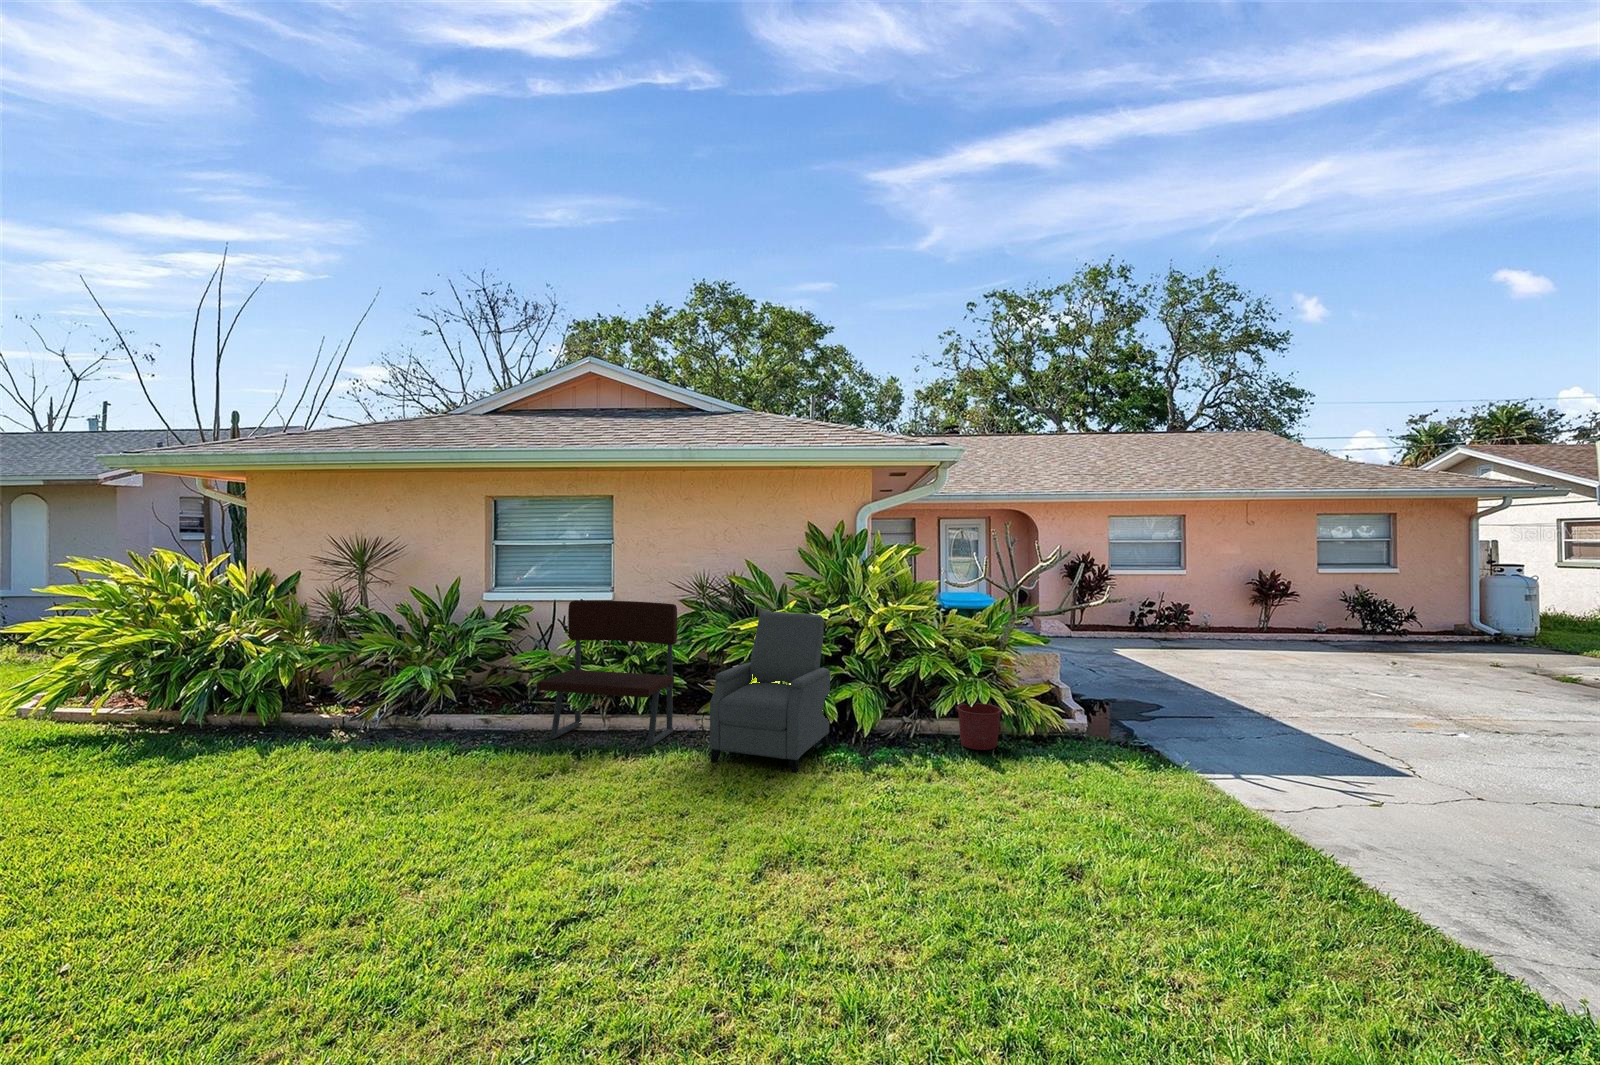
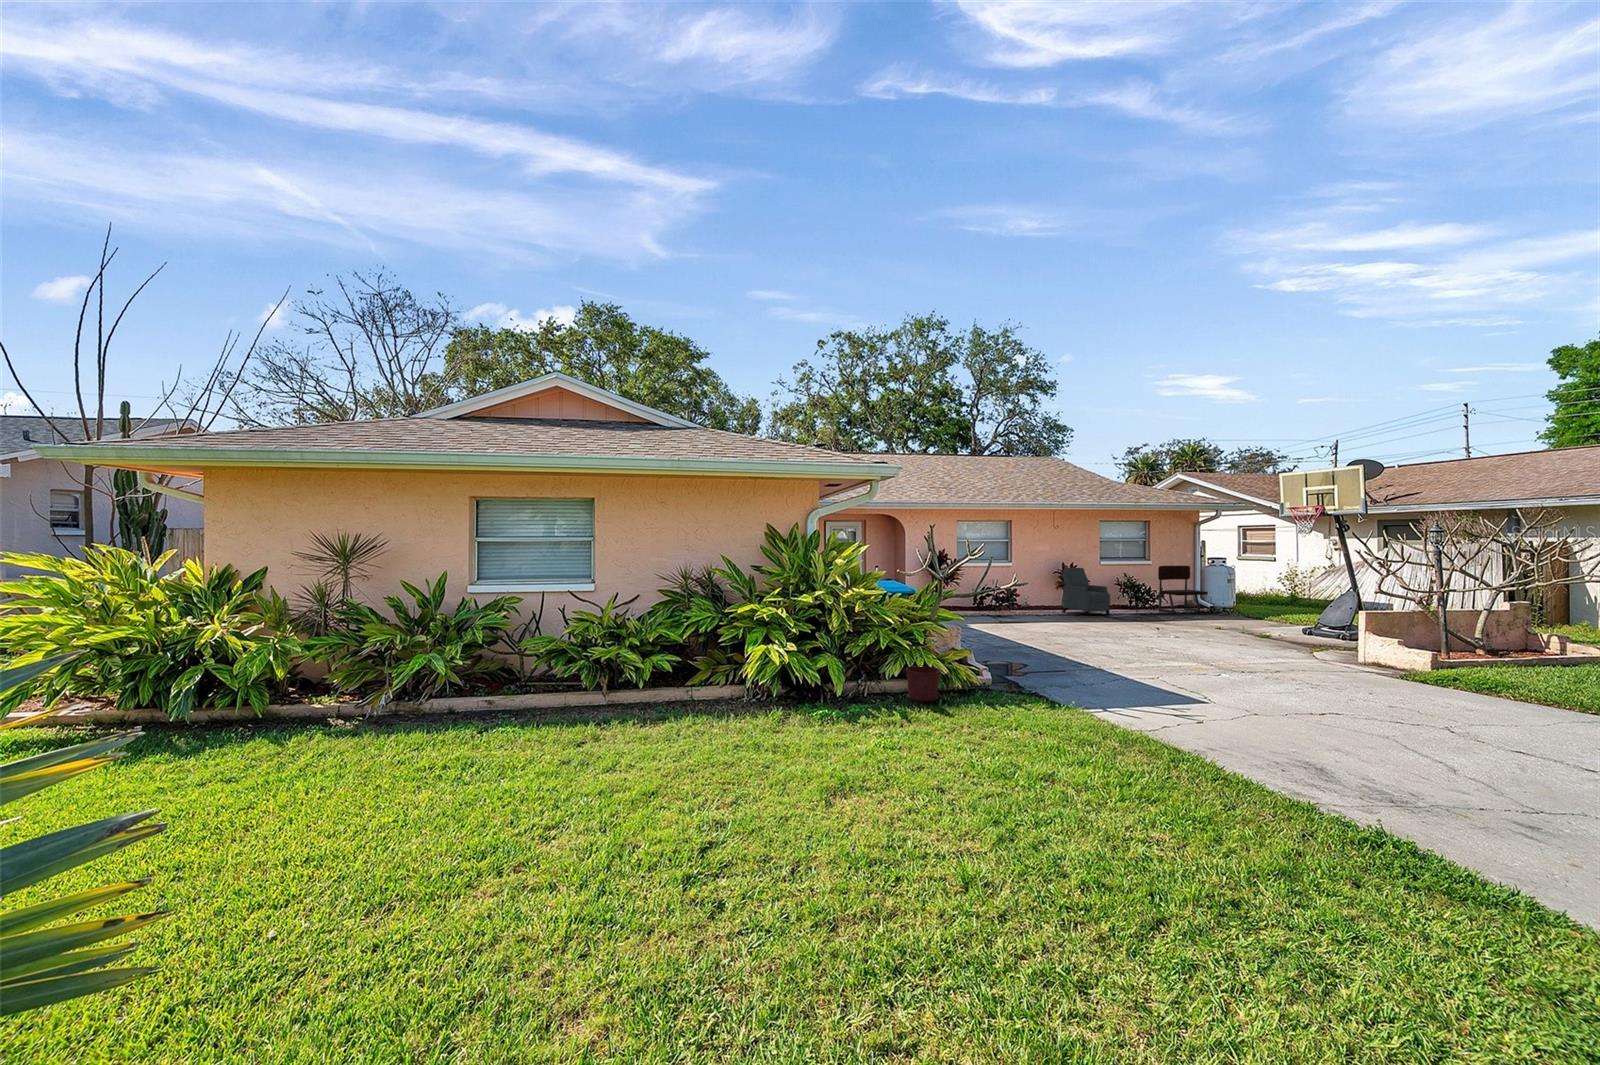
bench: present [537,601,677,747] -> present [1158,566,1208,613]
chair: present [710,611,830,773] -> present [1062,568,1110,616]

